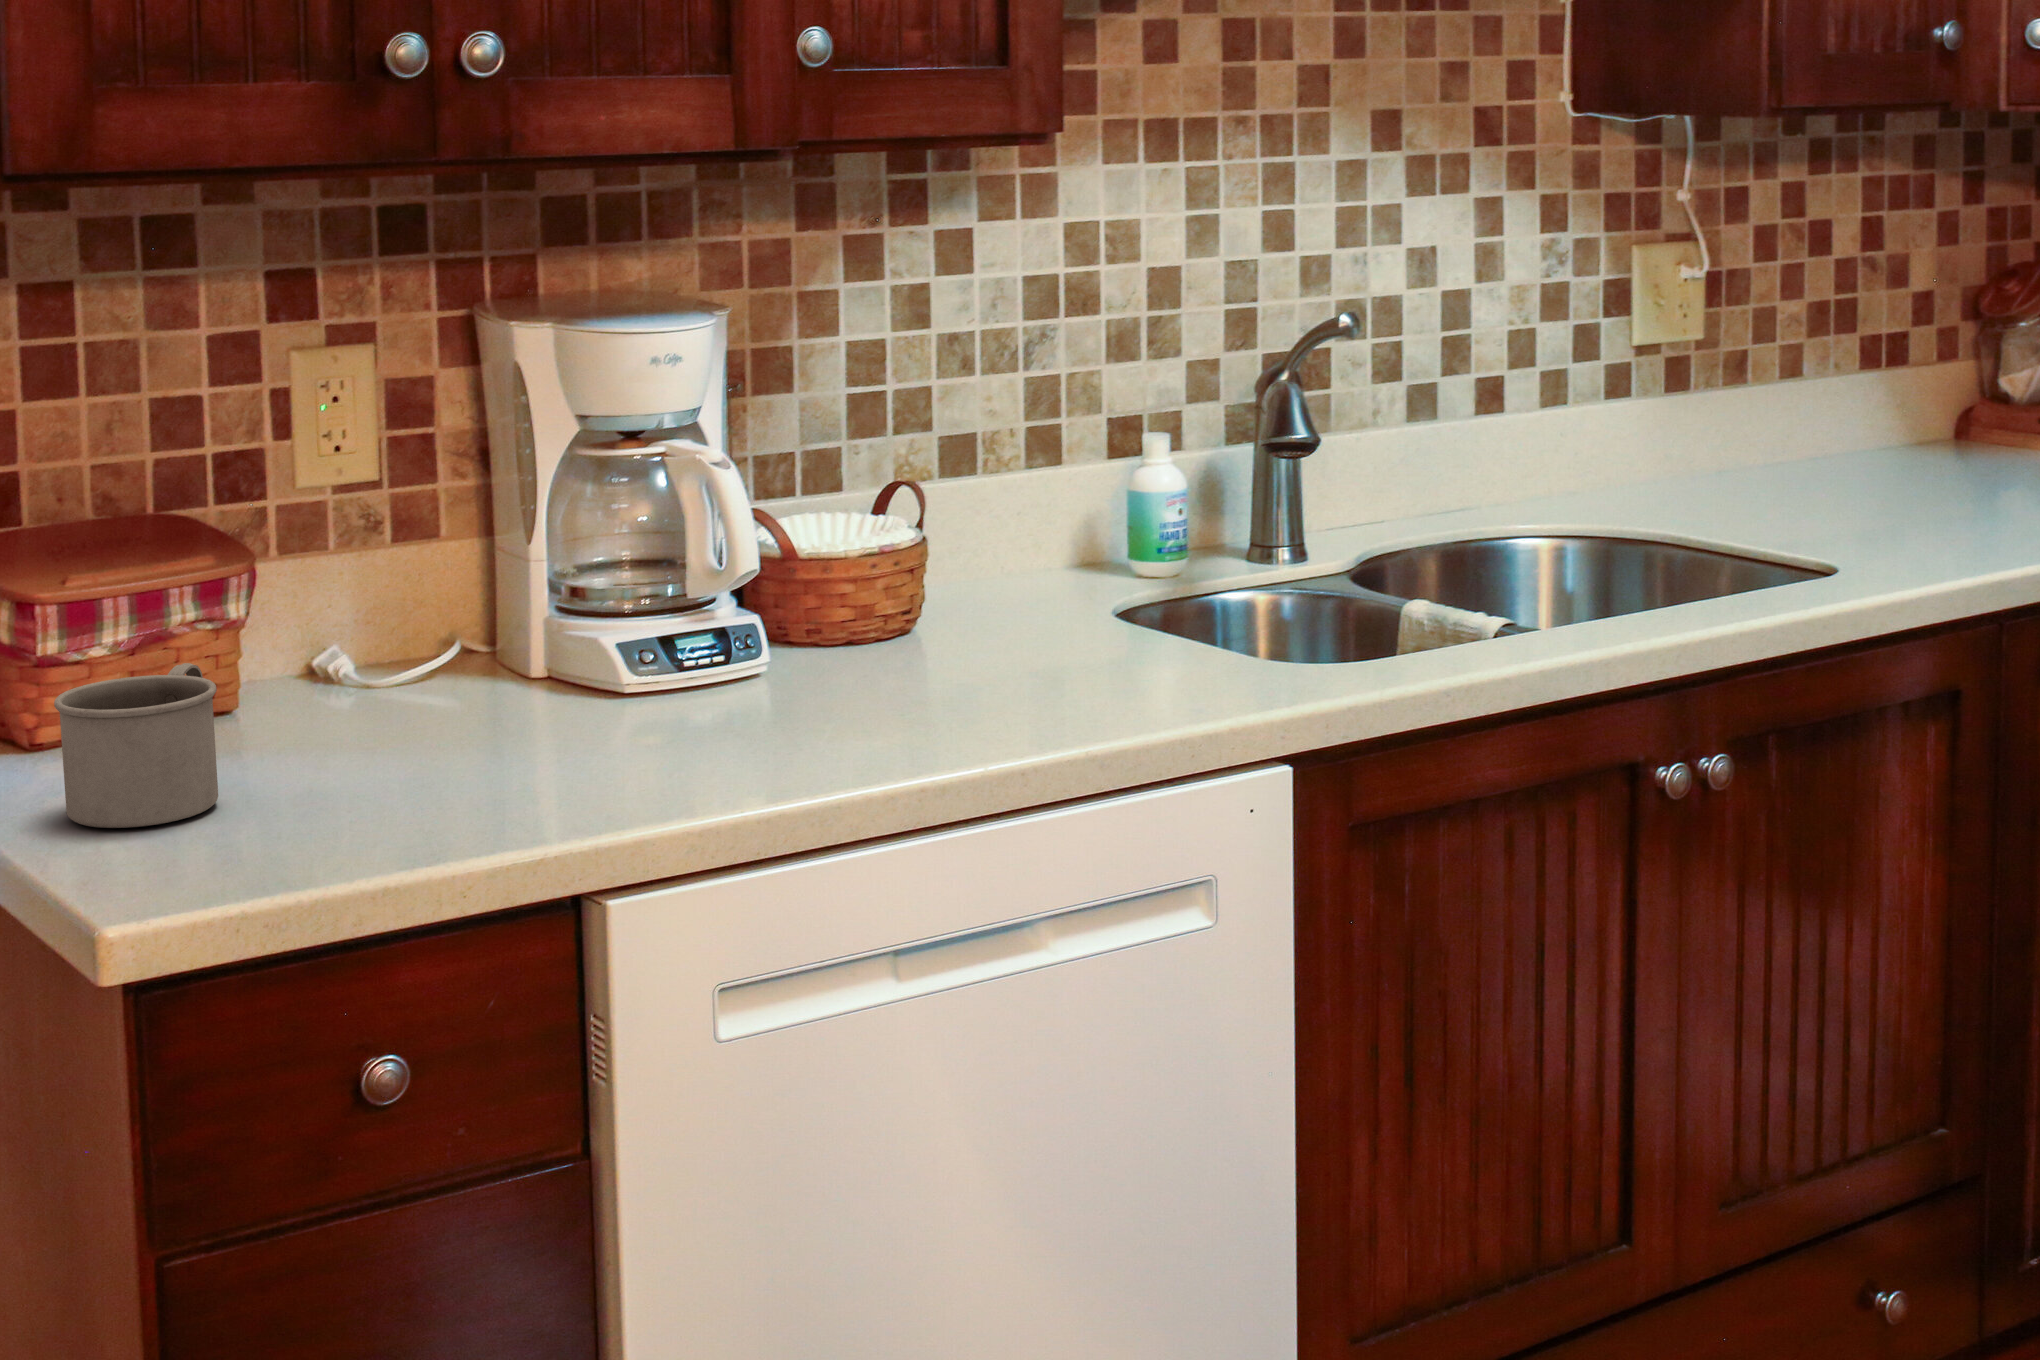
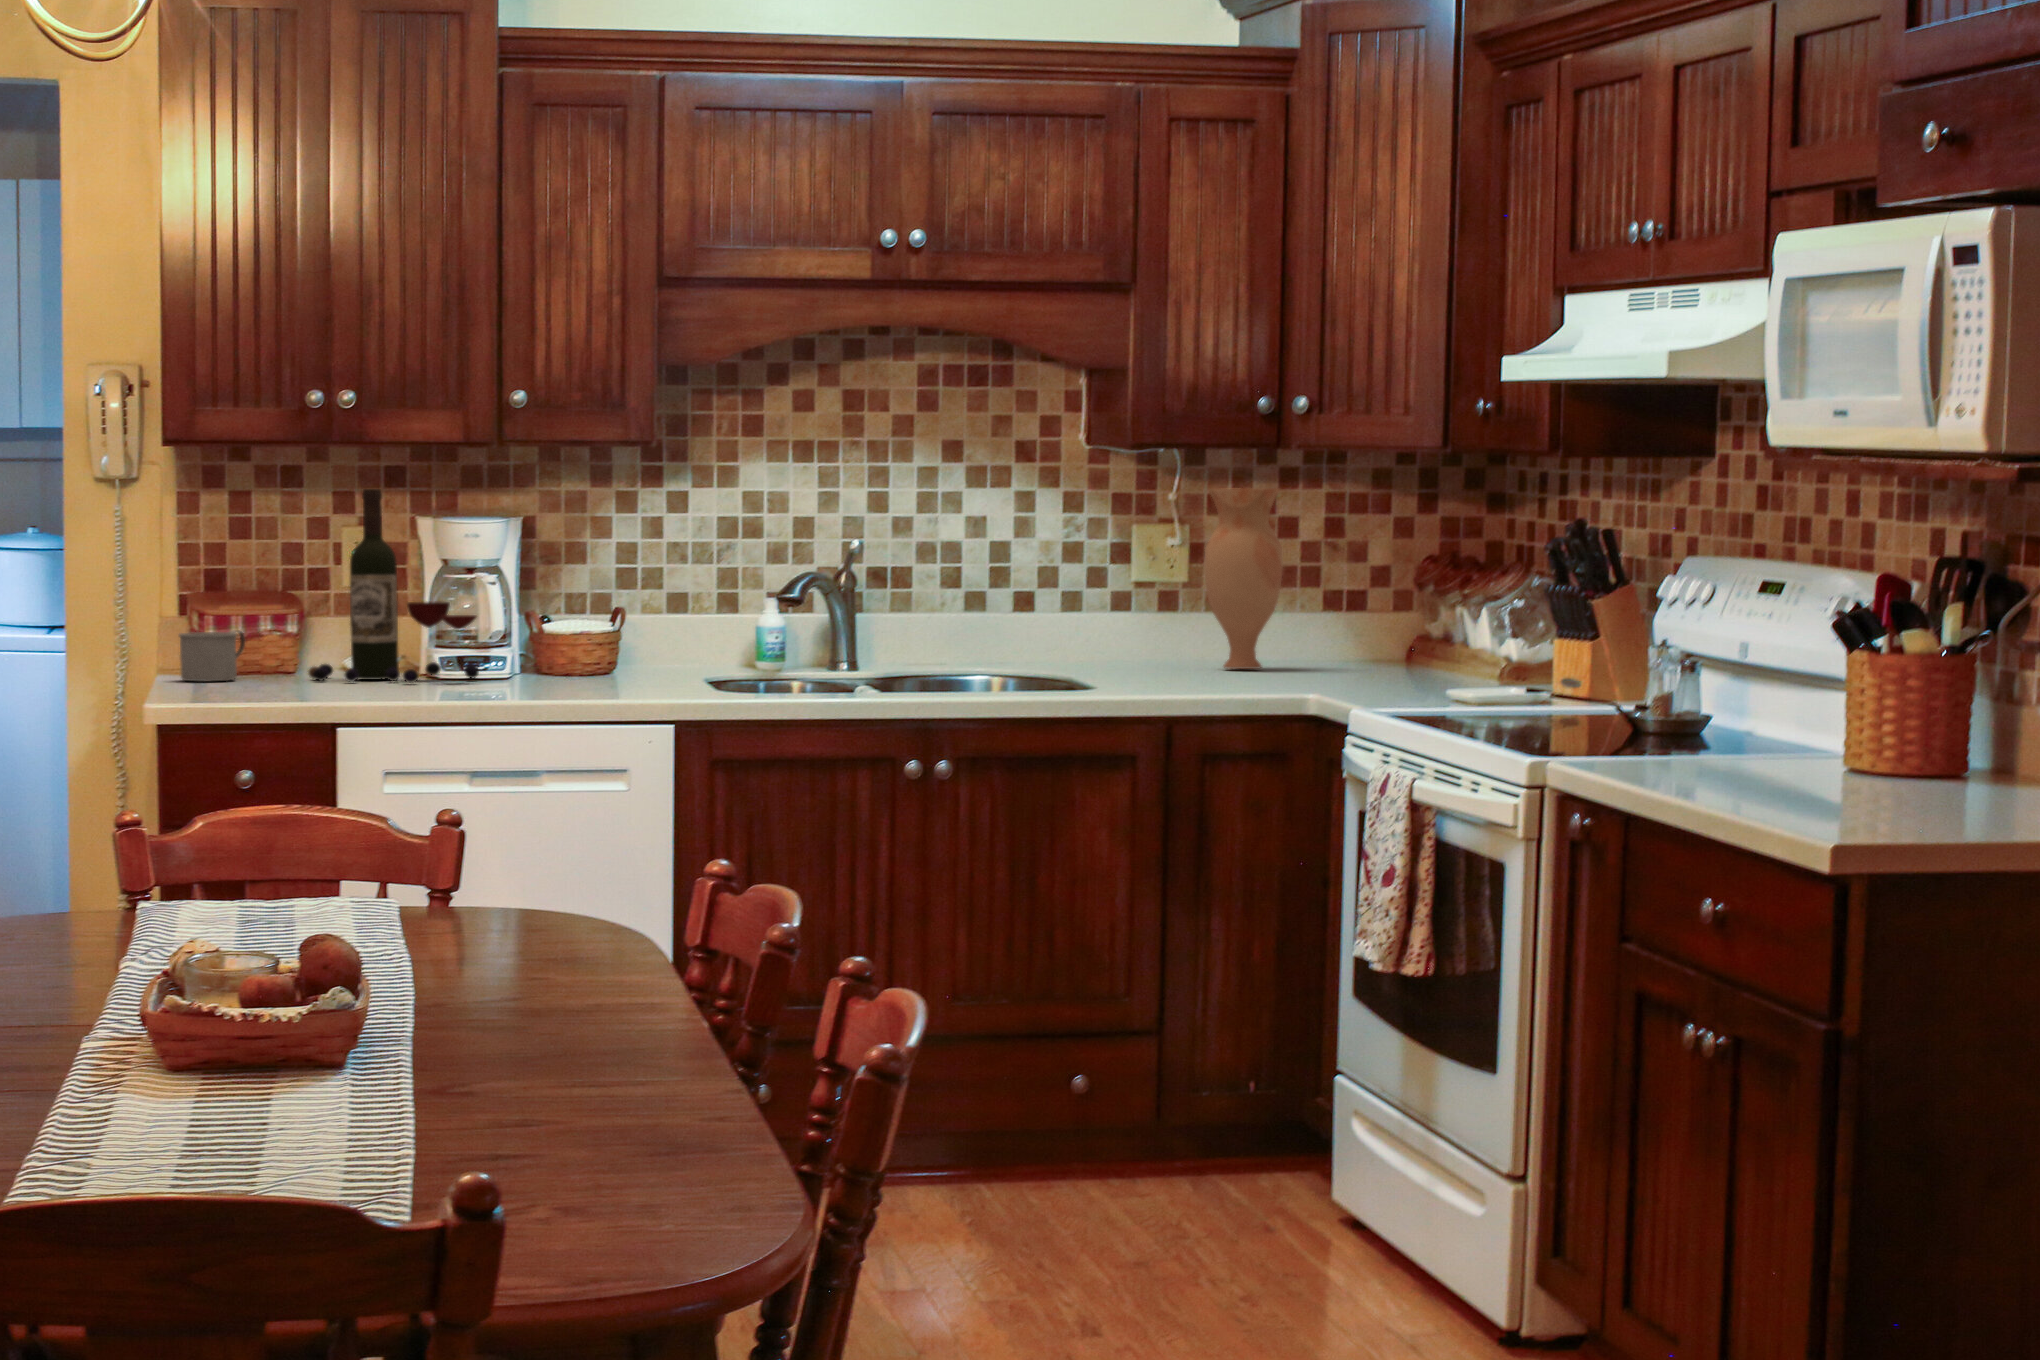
vase: none [1807,187,1939,496] -> present [1204,488,1283,669]
wine bottle: none [377,292,851,777] -> present [308,489,479,683]

